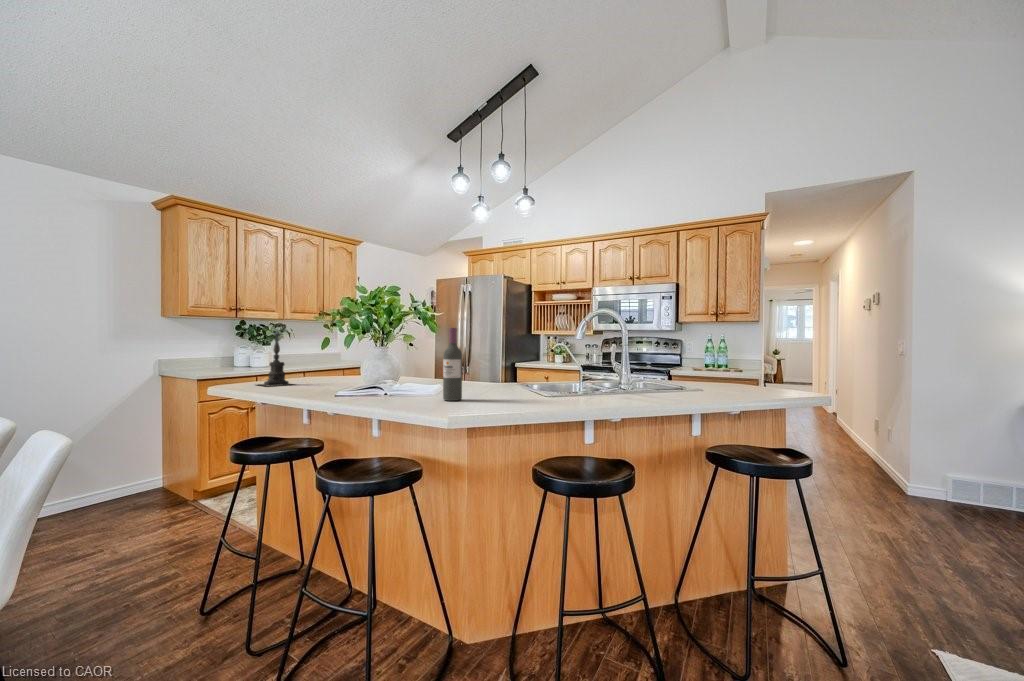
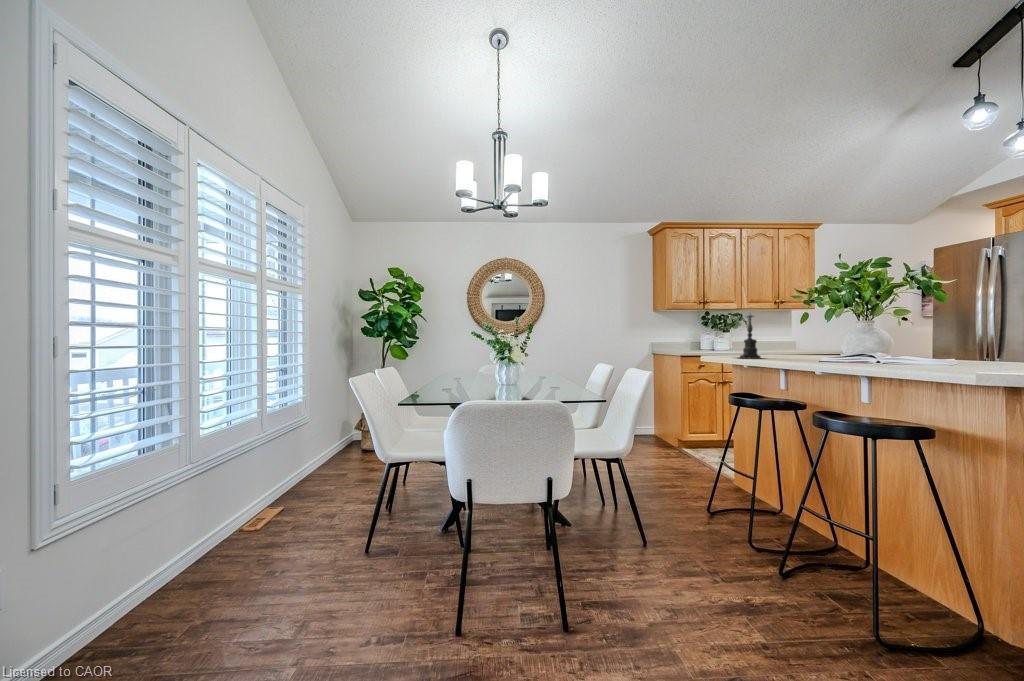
wine bottle: present [443,328,462,401] -> none [961,290,992,371]

